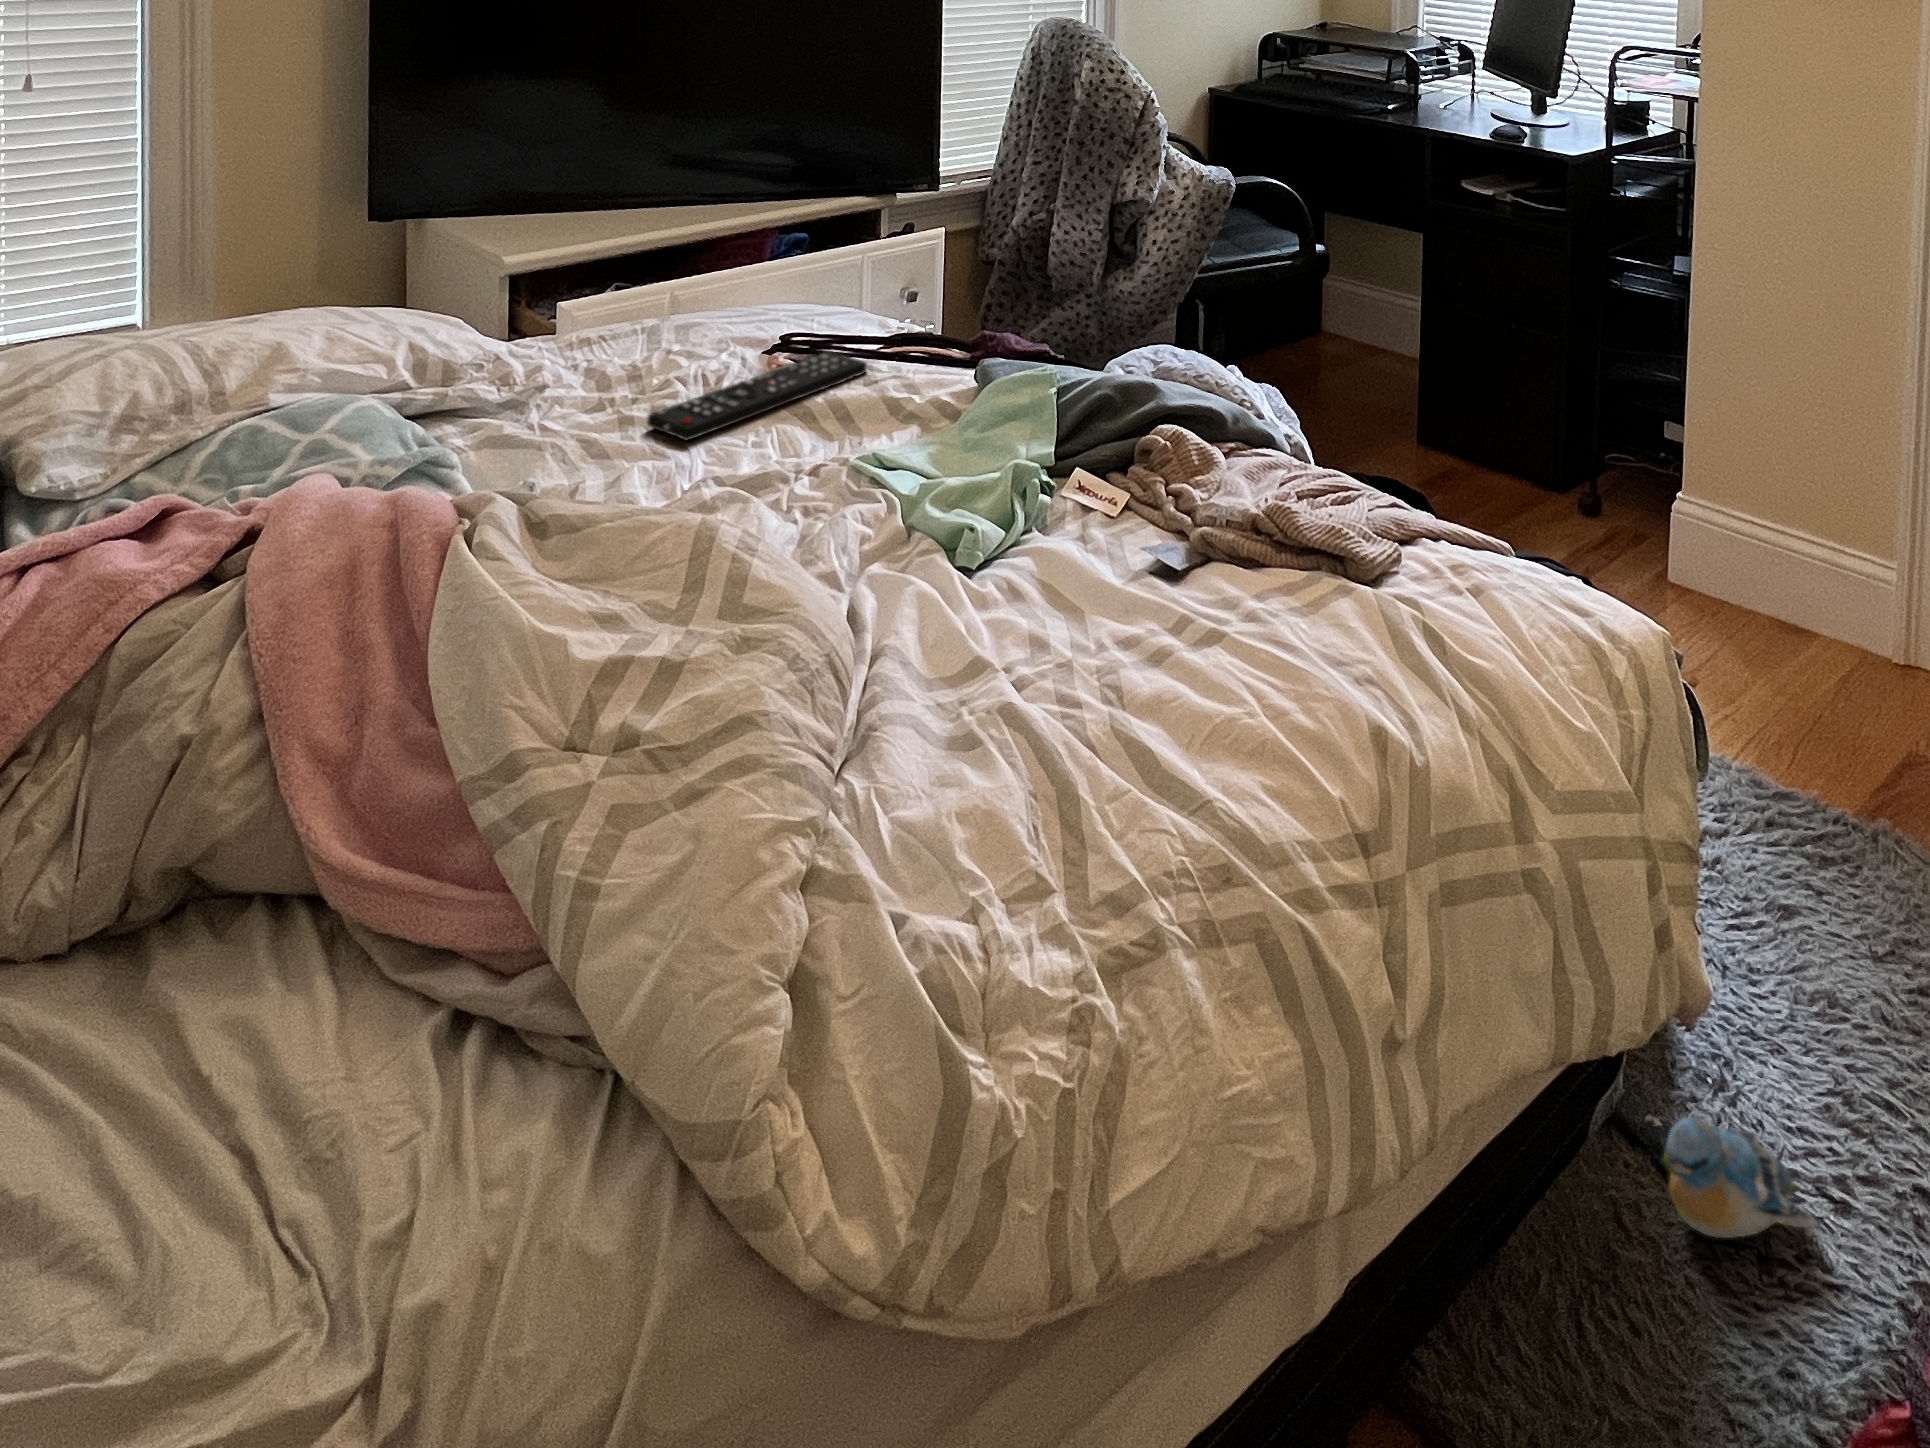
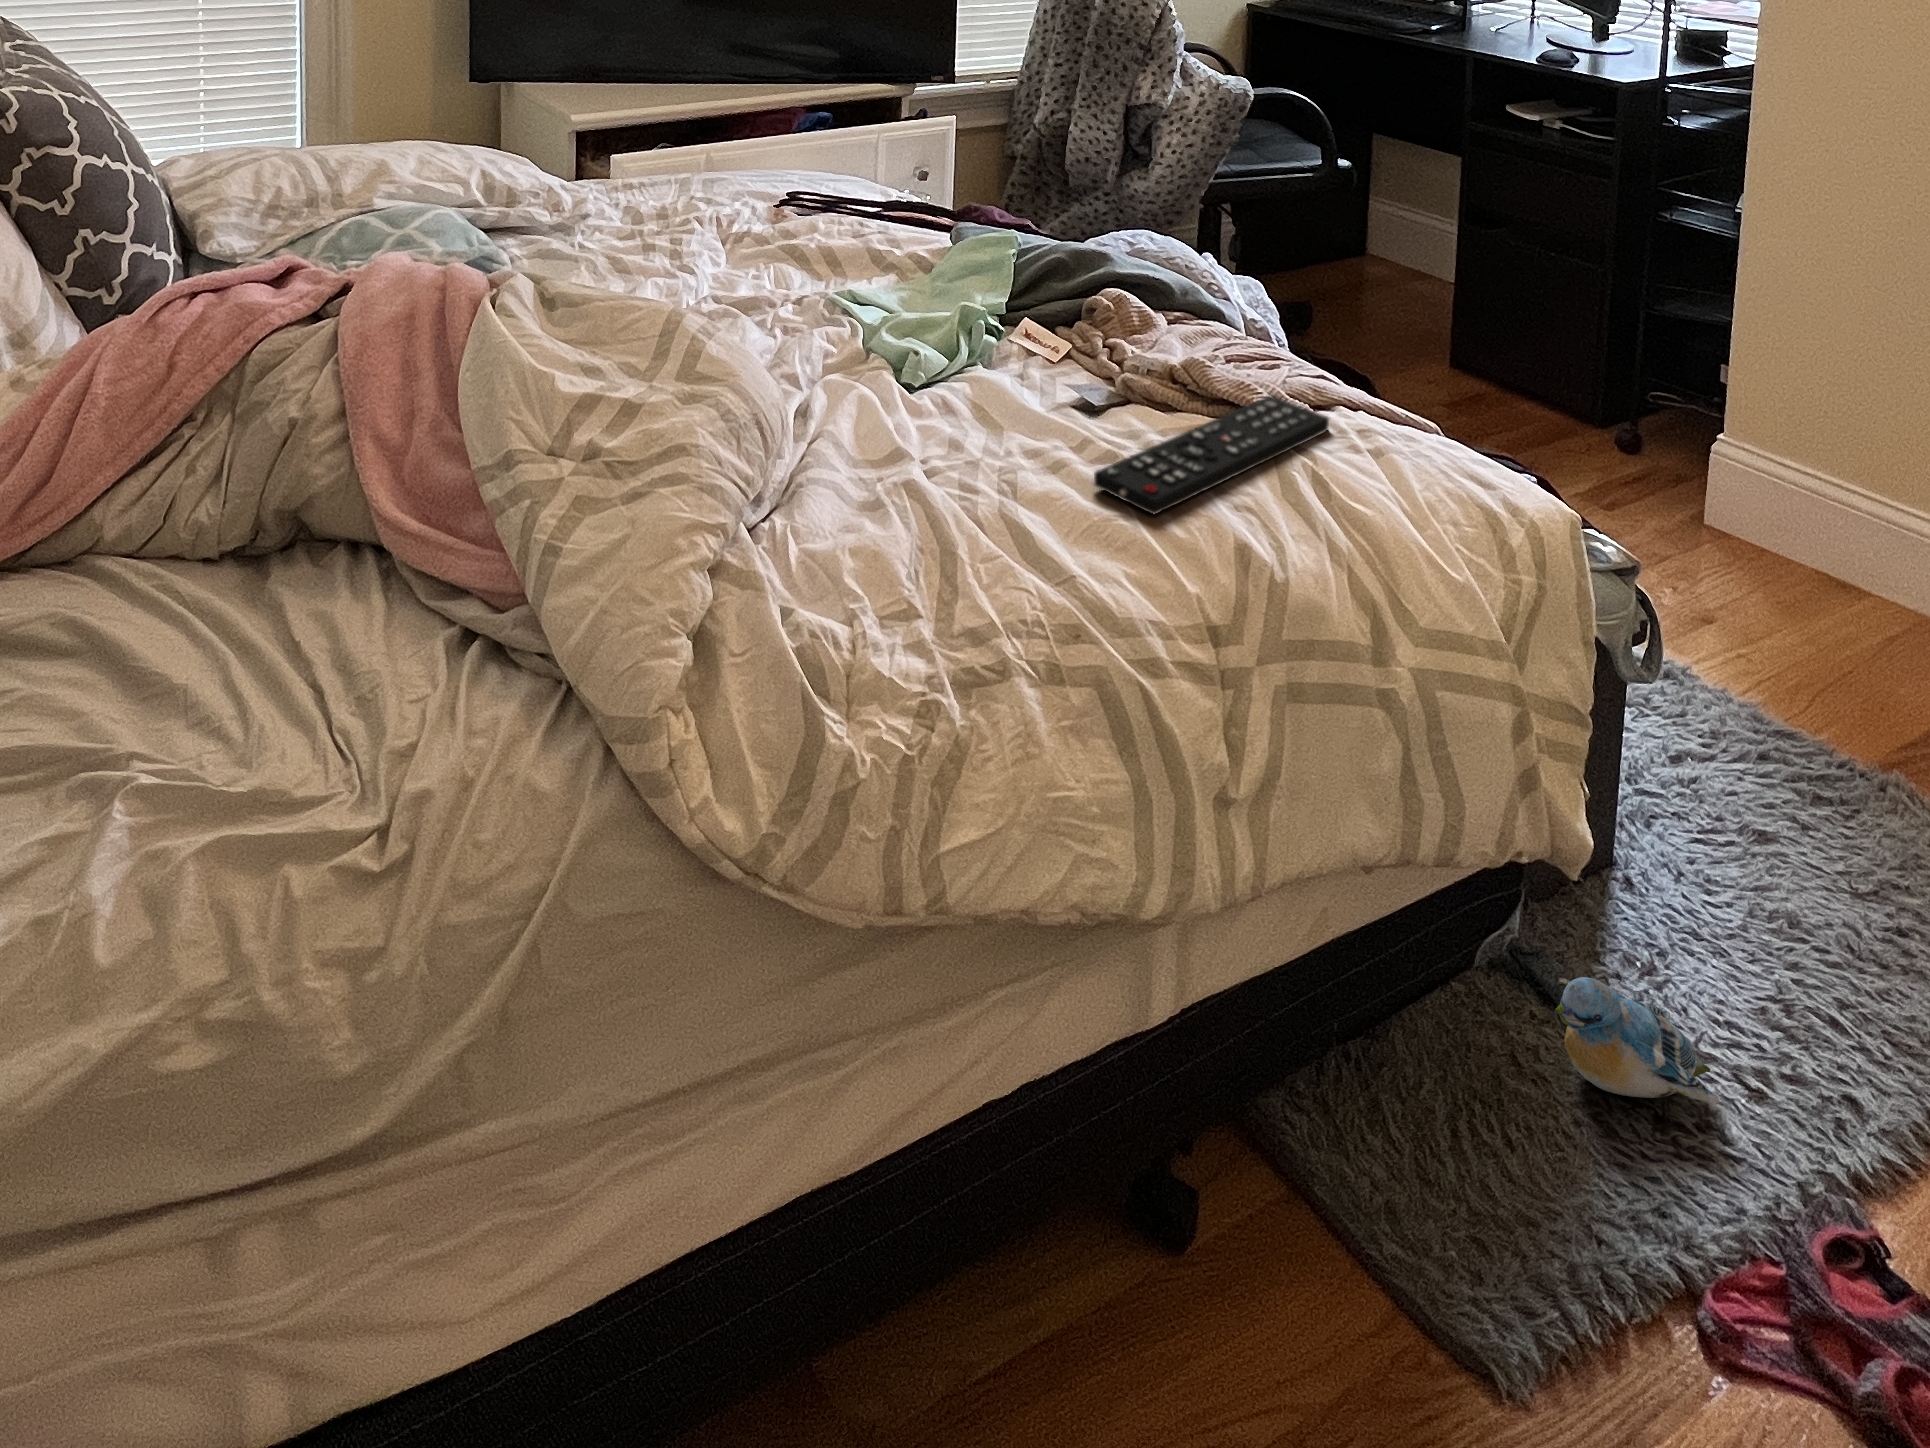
remote control: present [647,351,867,440] -> present [1094,395,1329,514]

